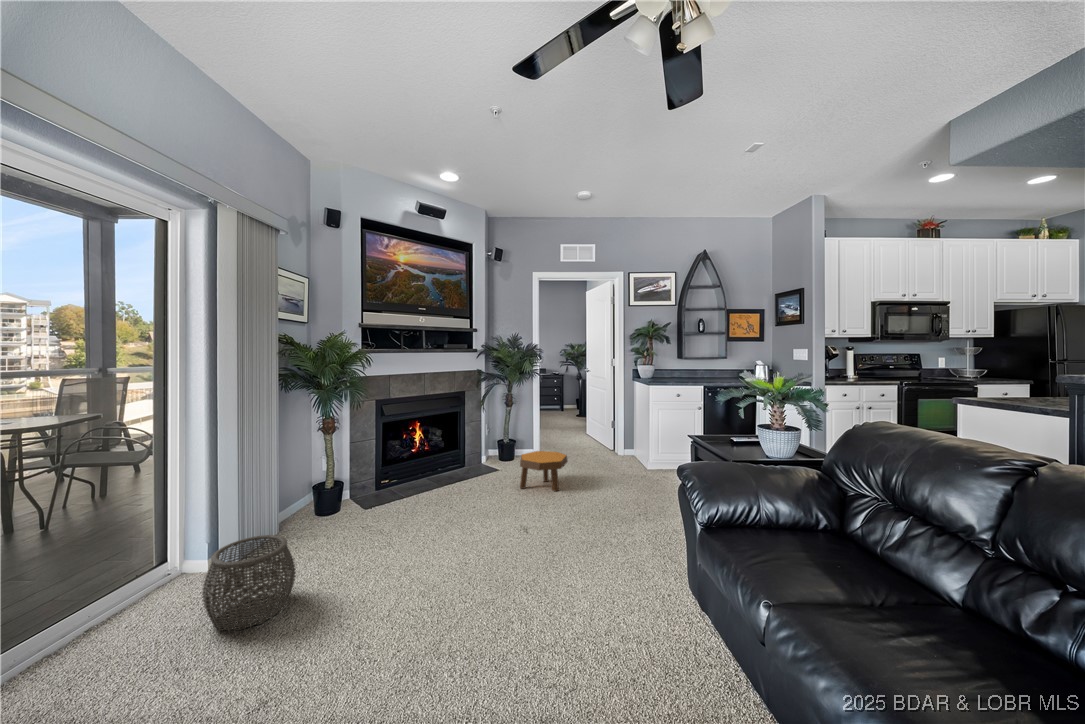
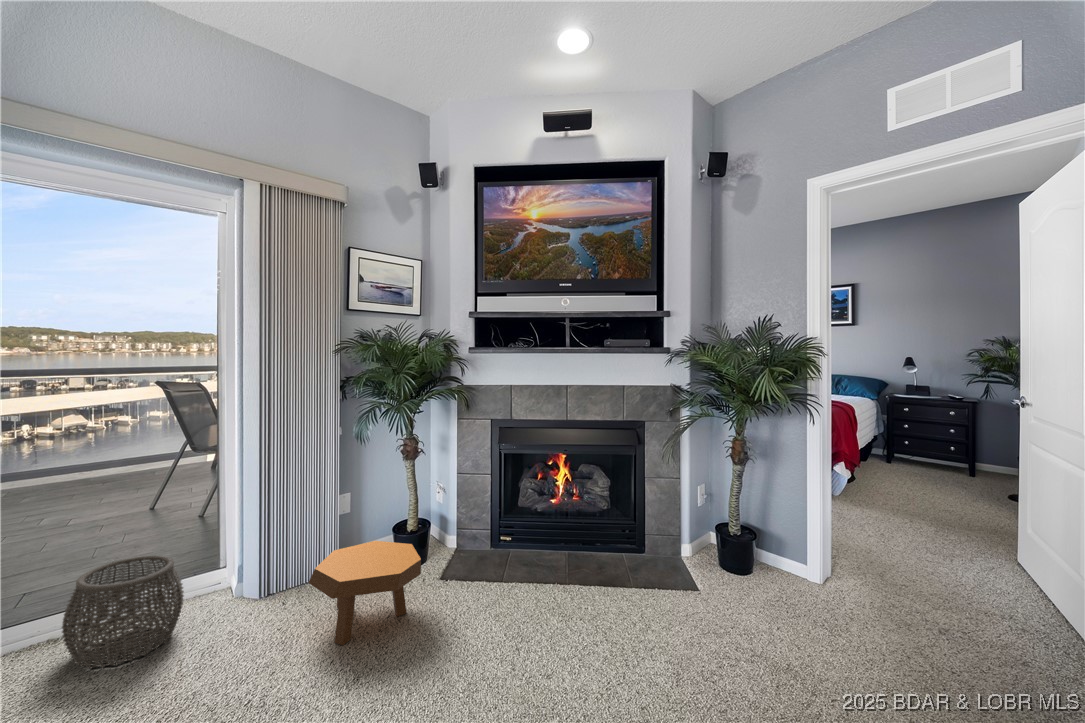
footstool: present [520,451,568,492] -> present [309,541,421,645]

